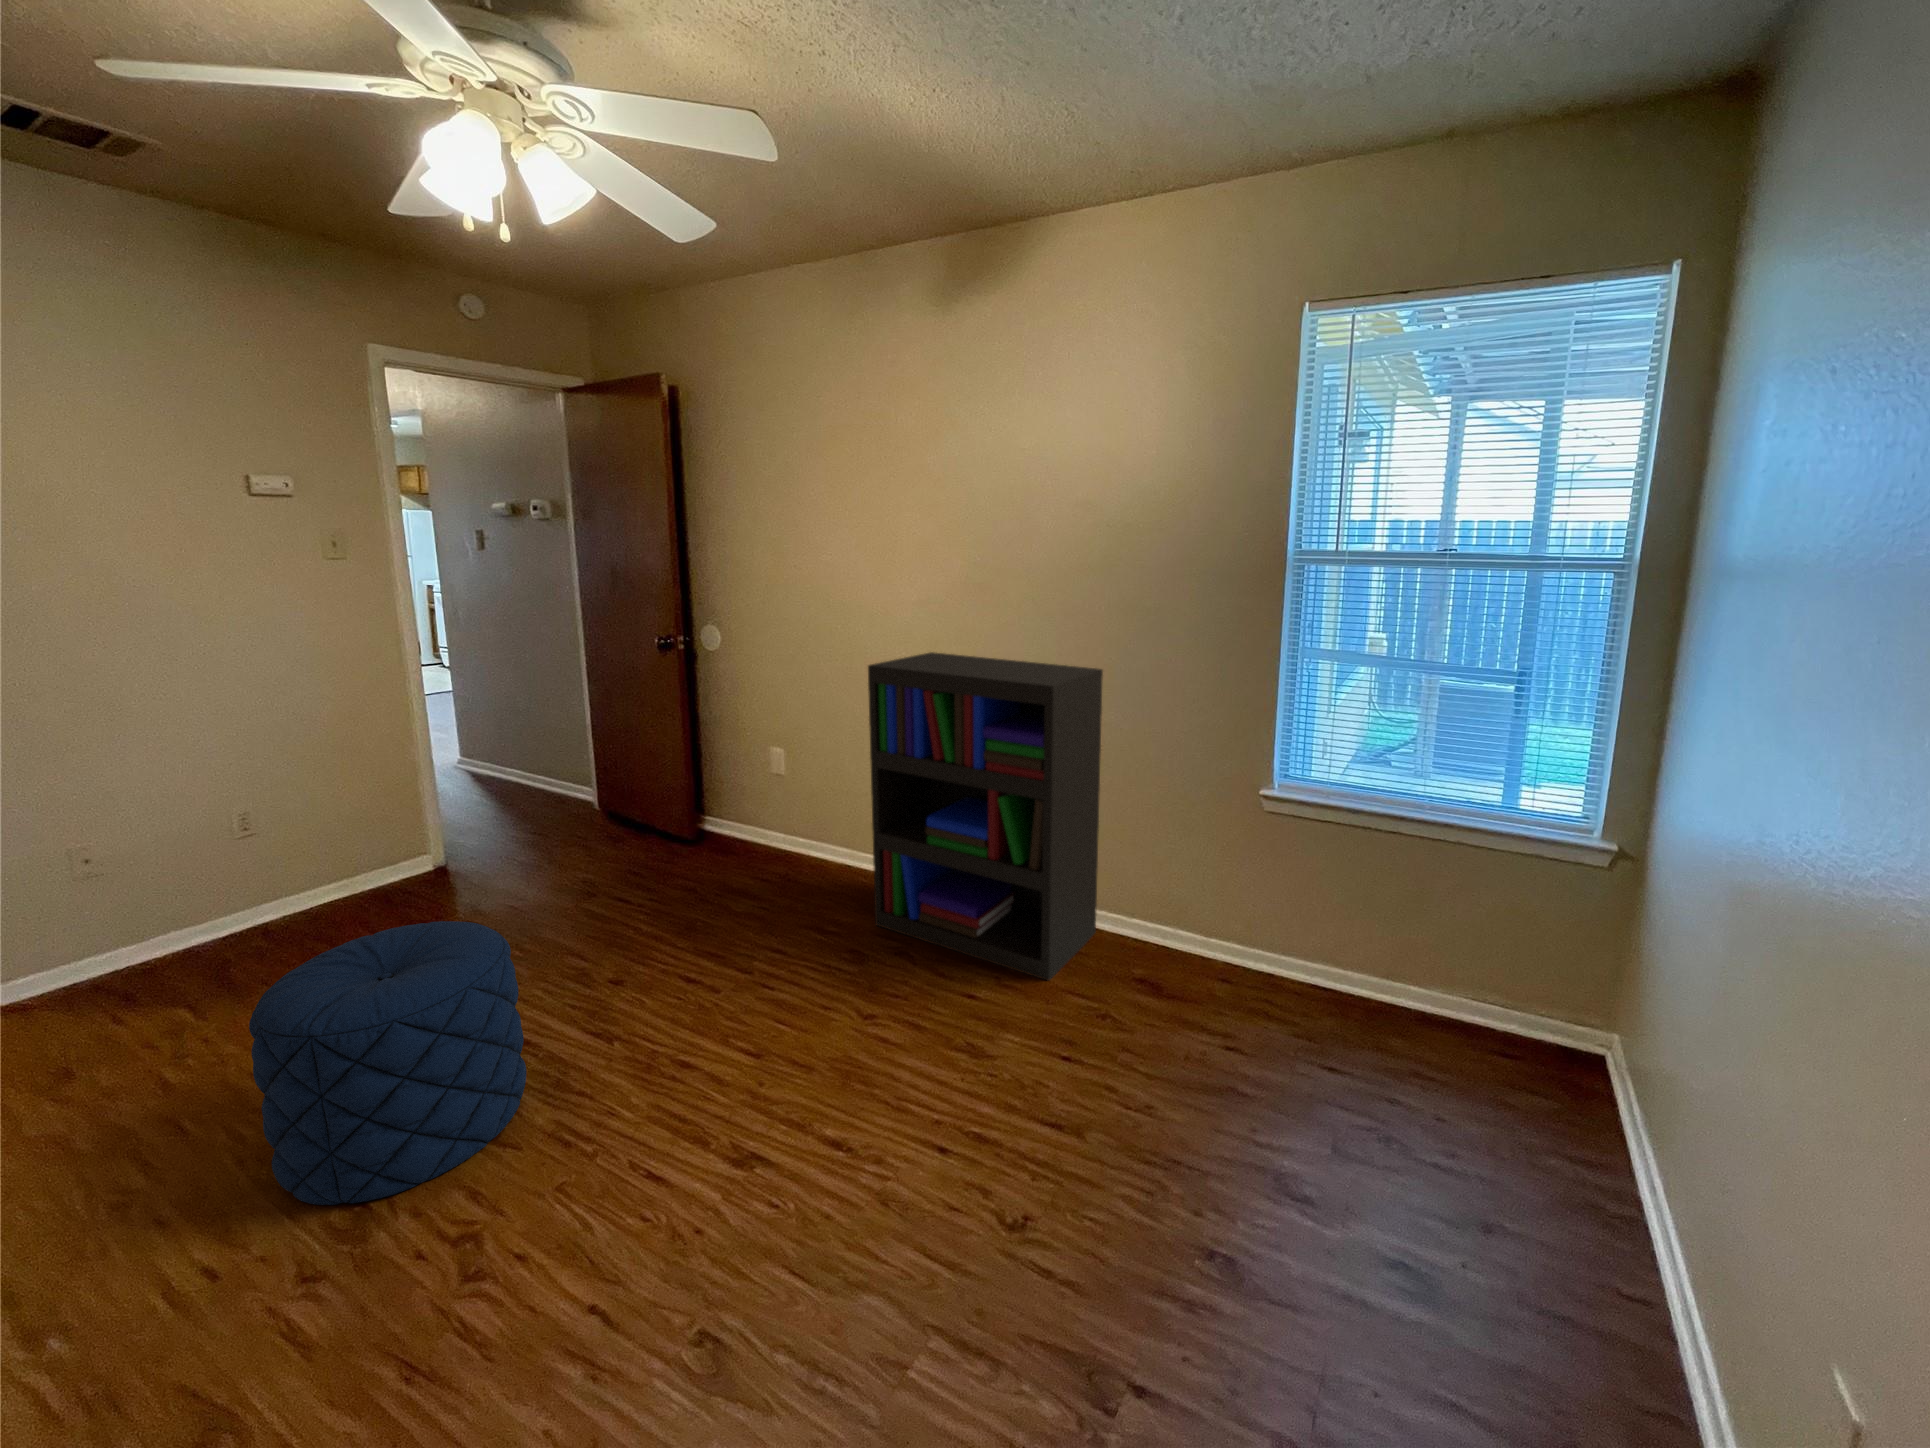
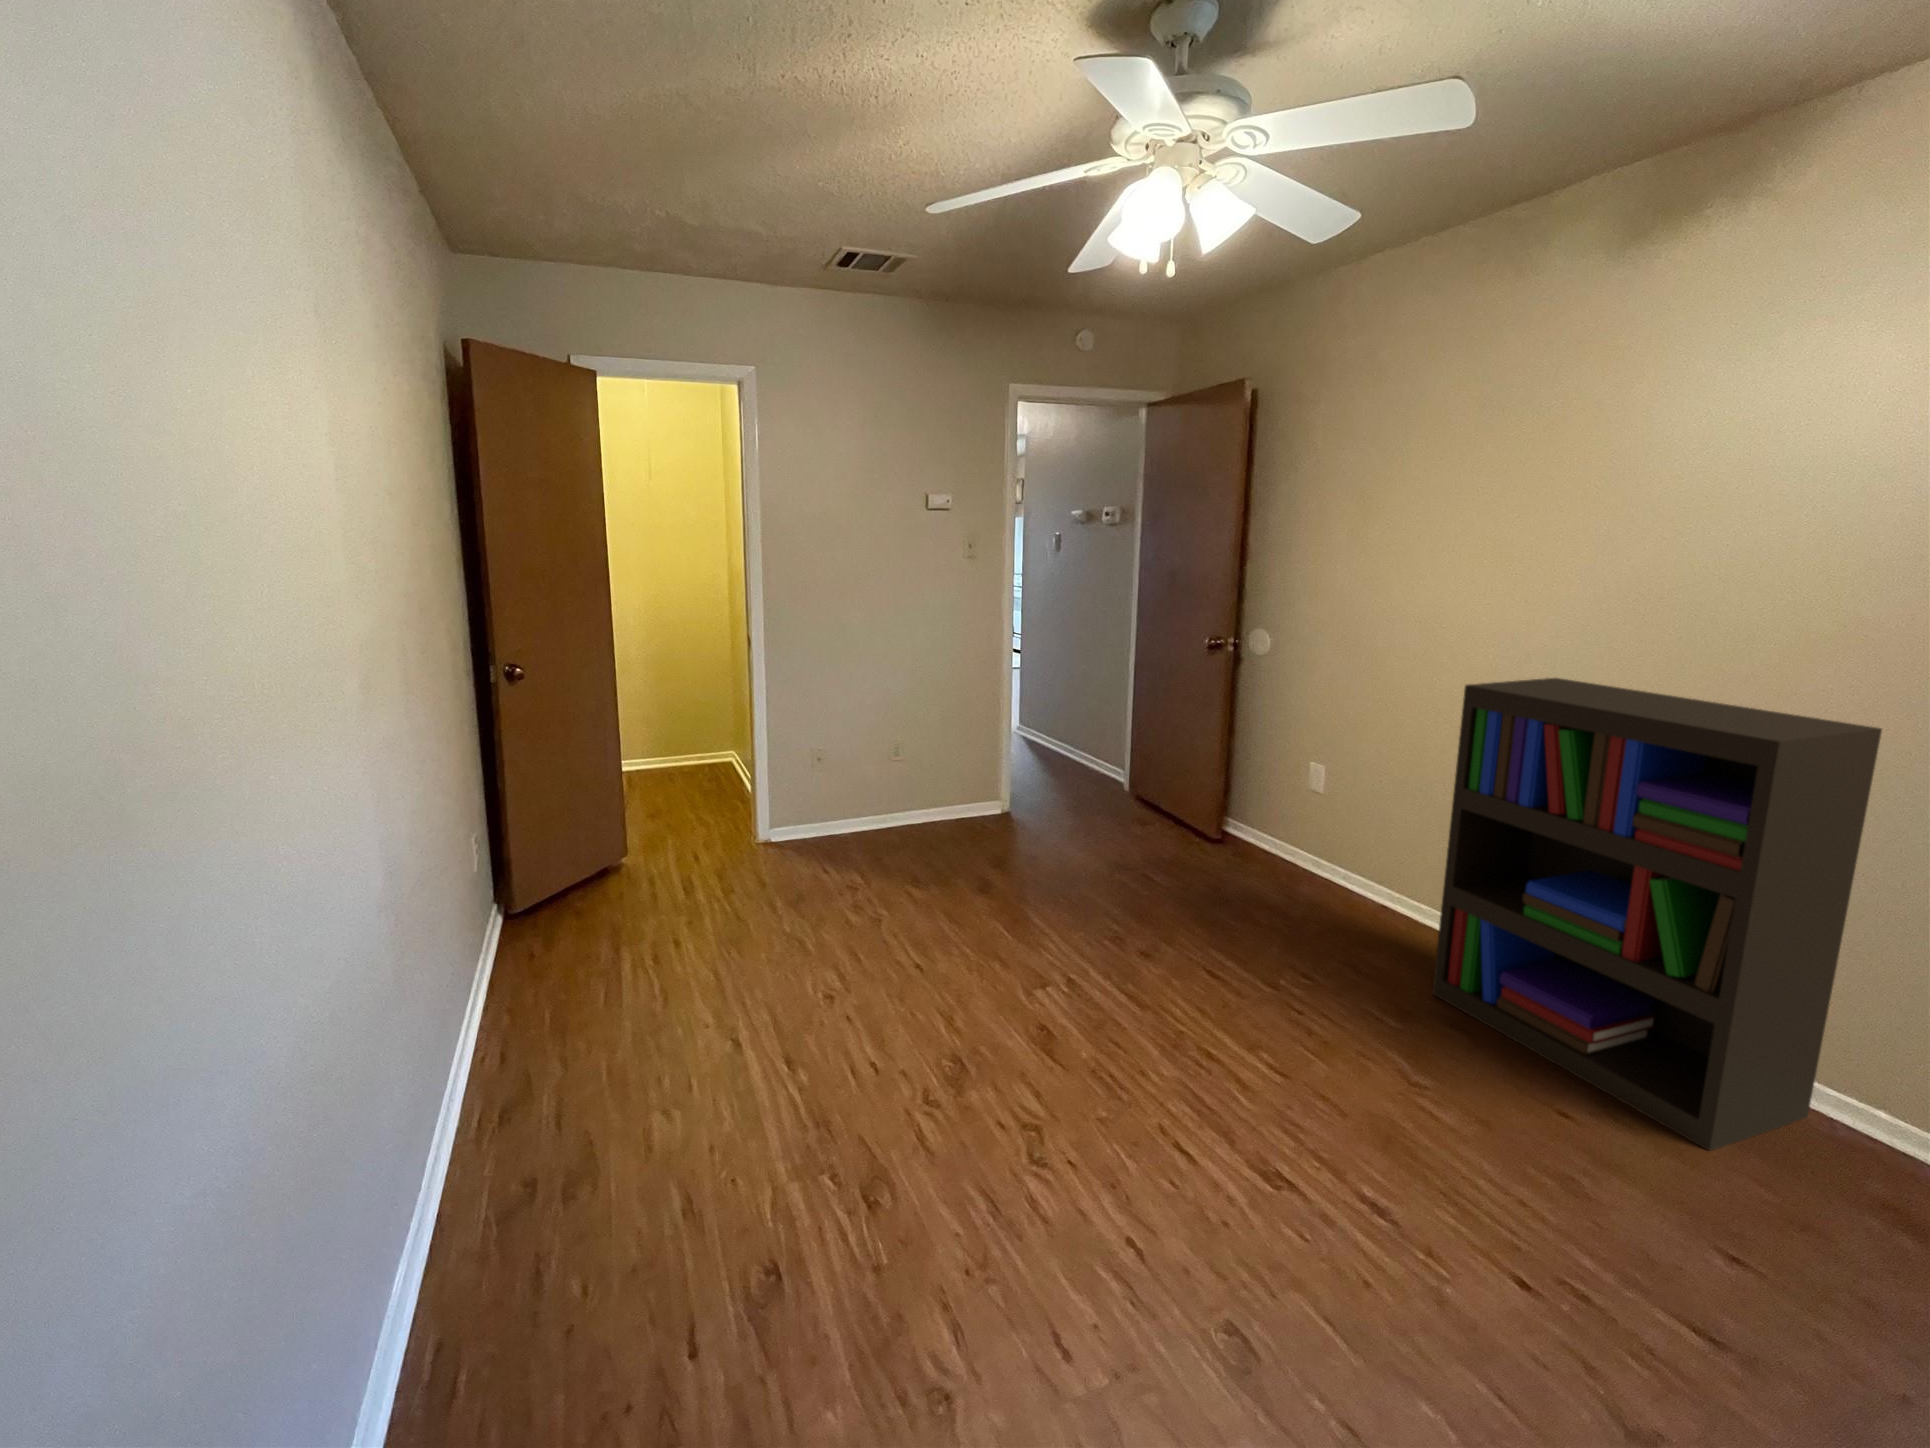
pouf: present [249,921,526,1205] -> none [911,856,1081,1067]

